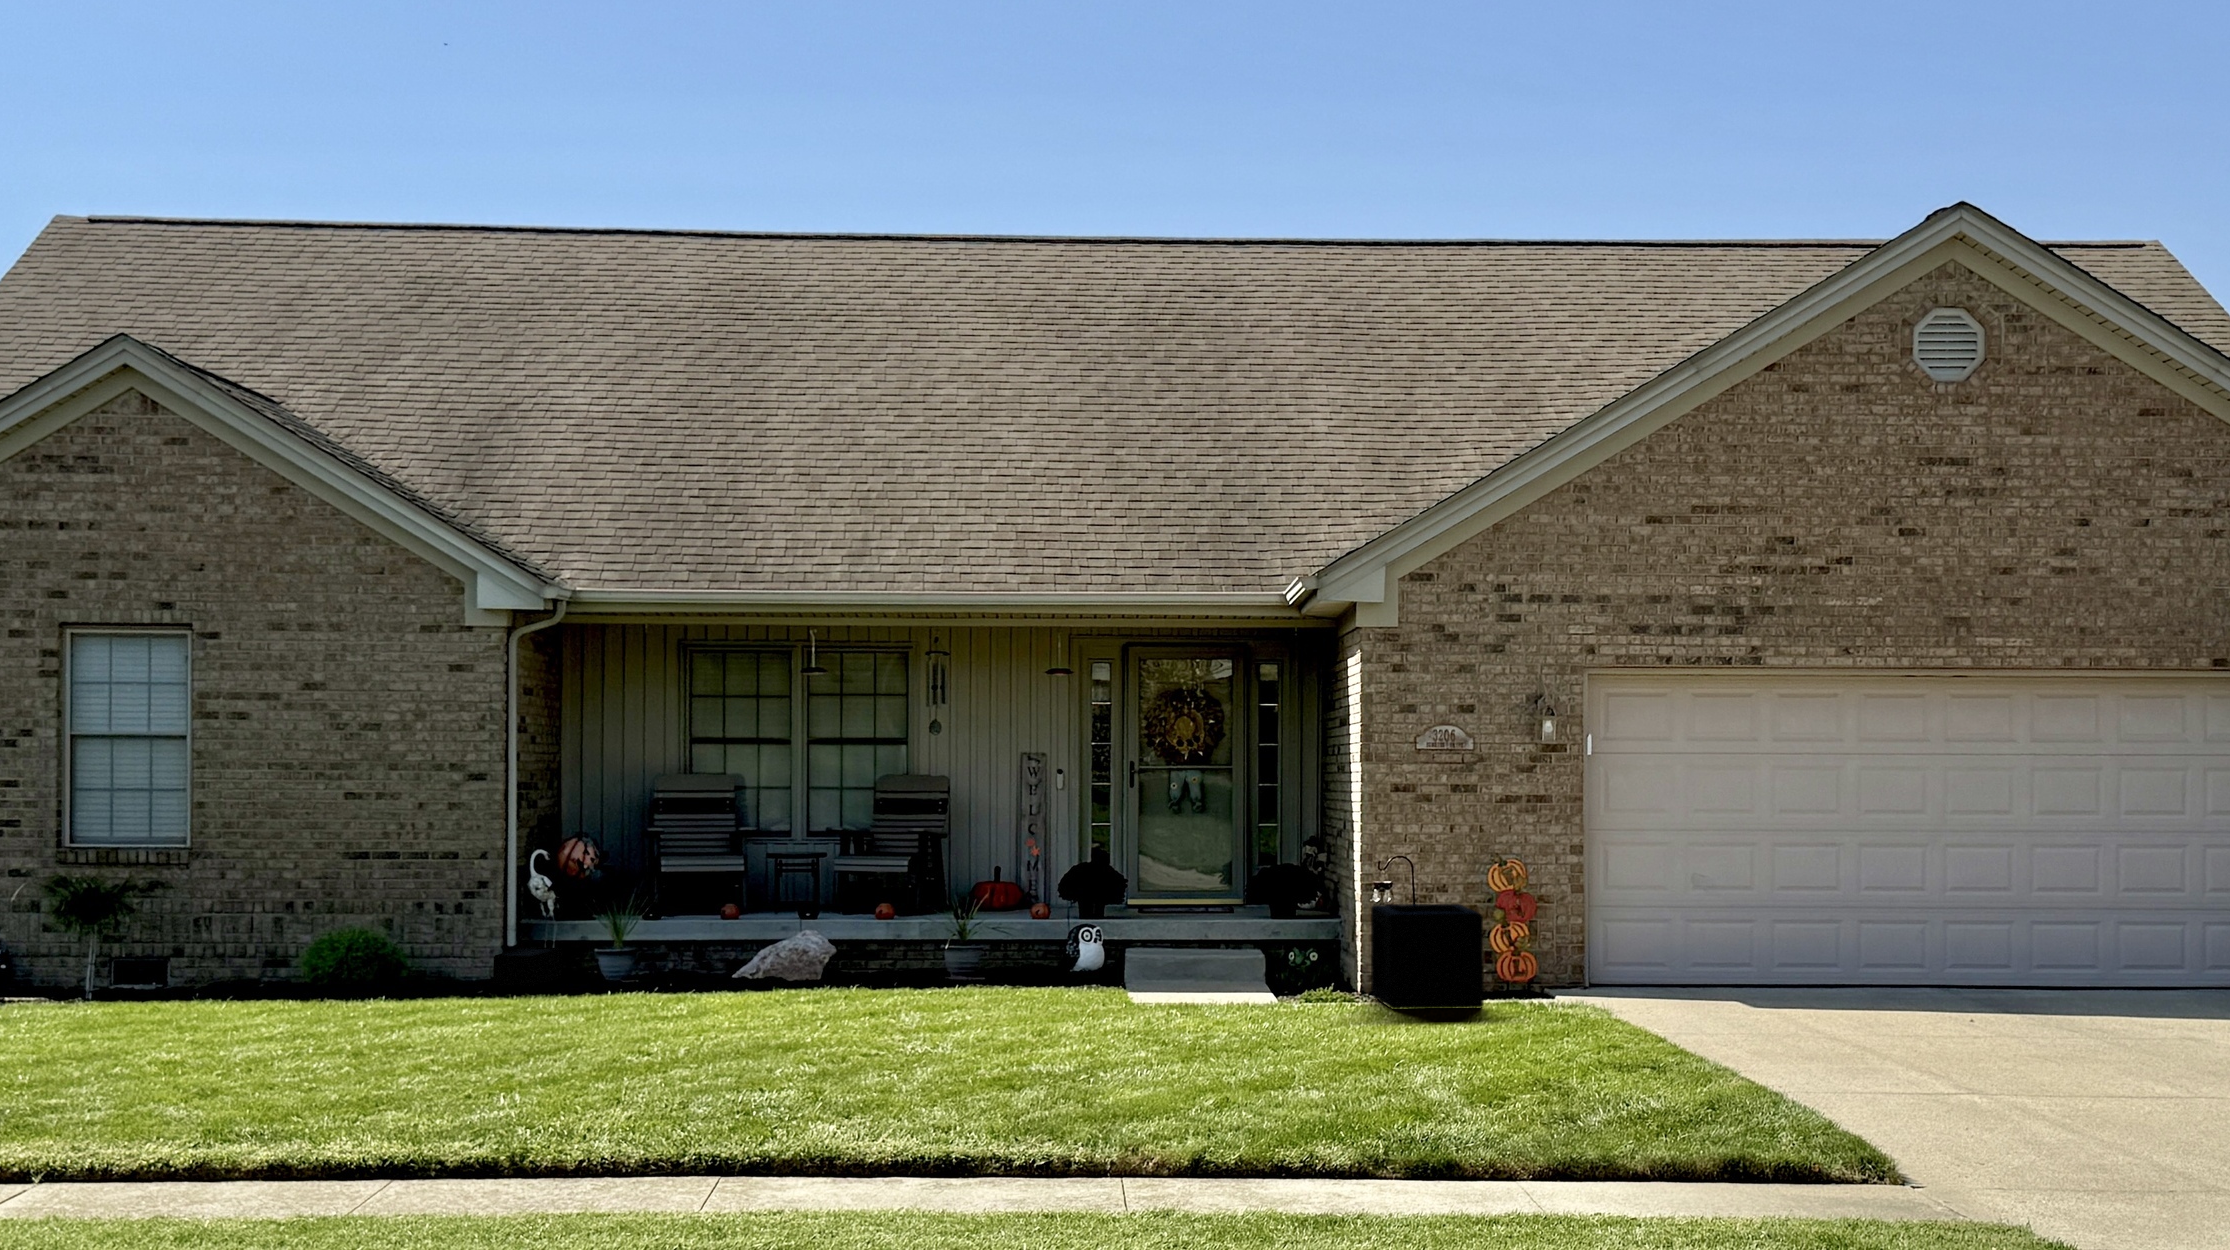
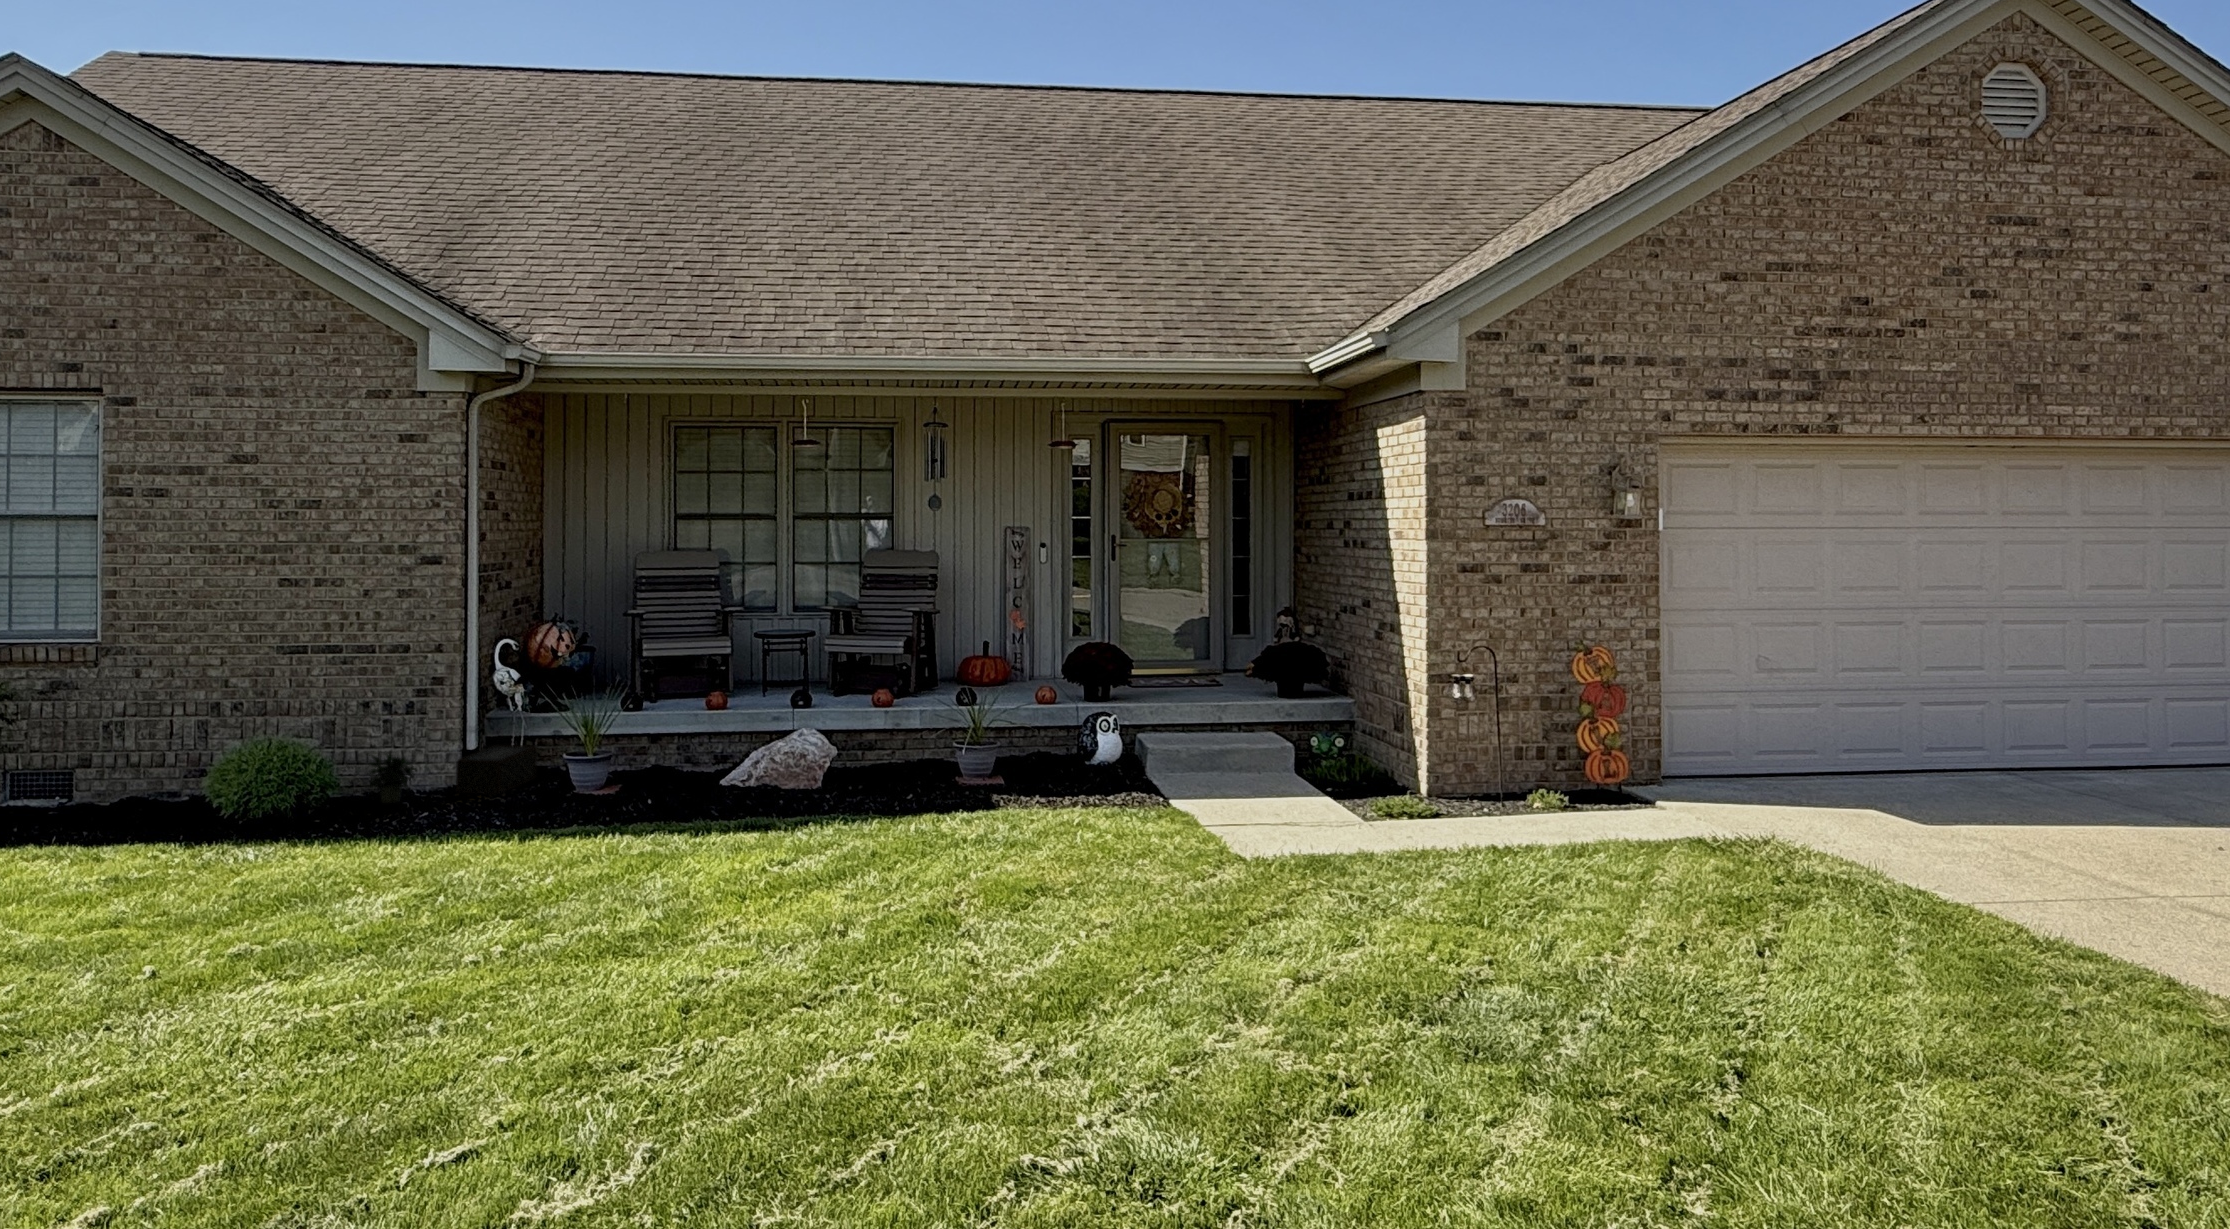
wooden crate: present [1371,904,1484,1010] -> none [1443,693,1591,820]
potted plant: none [418,945,463,990] -> present [369,754,415,803]

